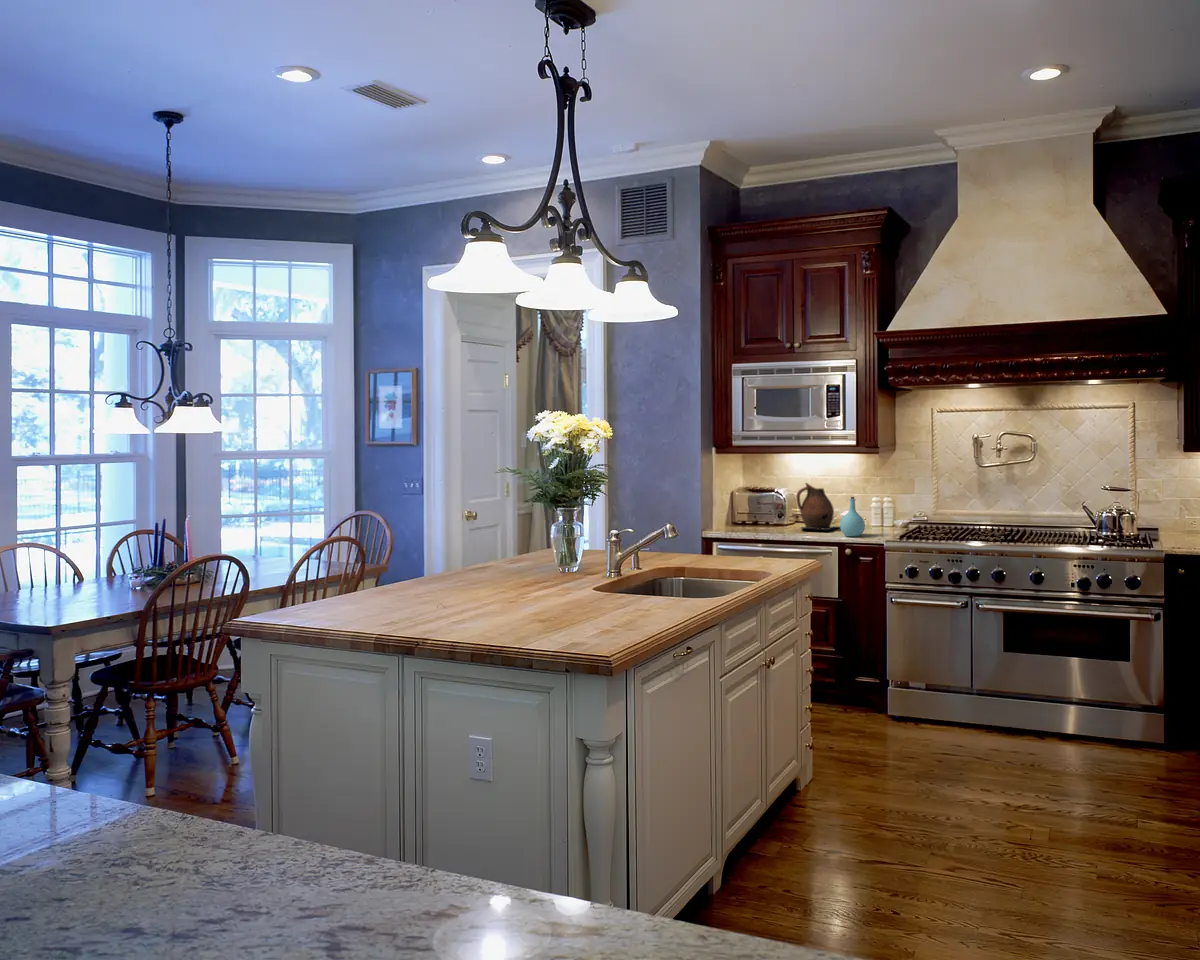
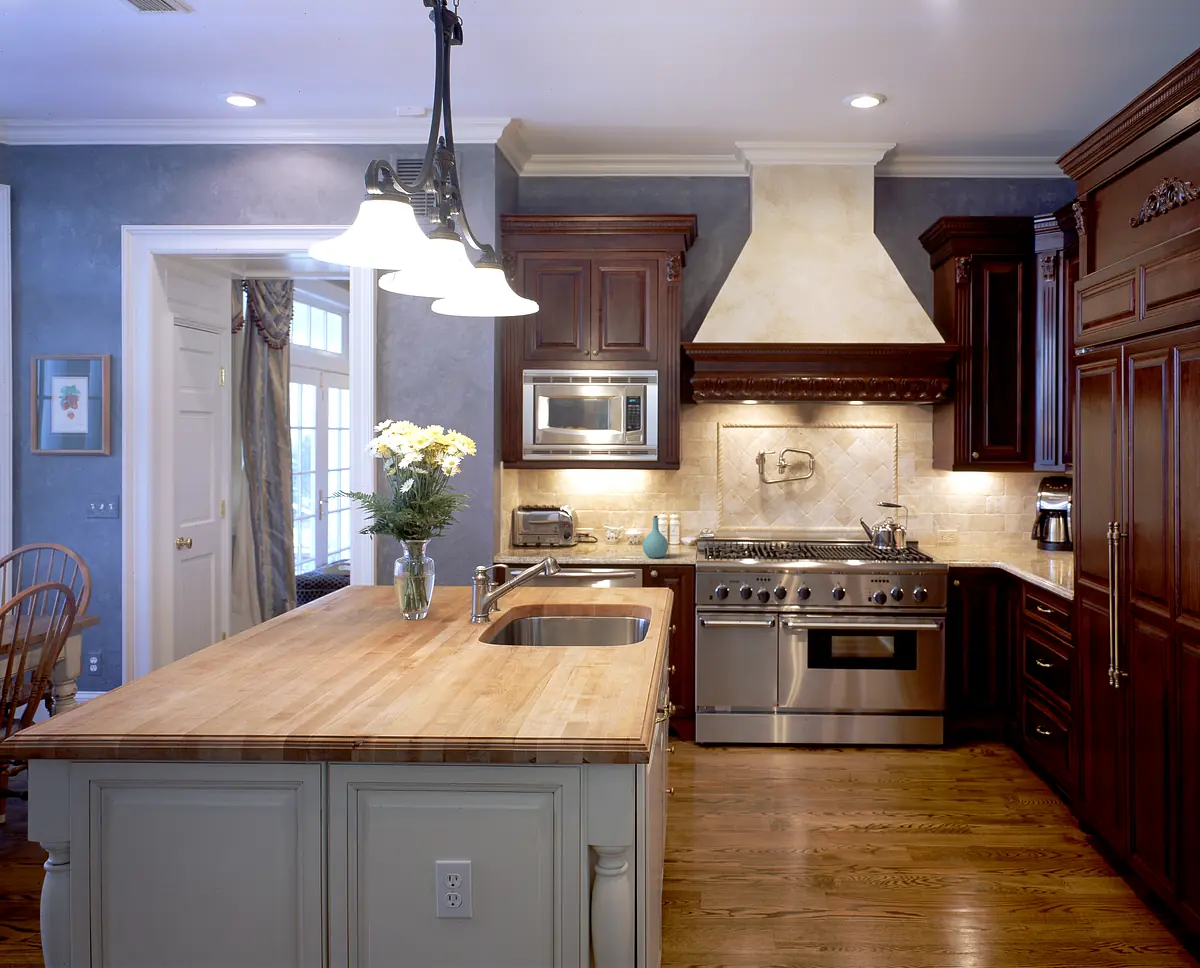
ceramic pitcher: present [796,483,836,530] -> none [590,500,632,551]

